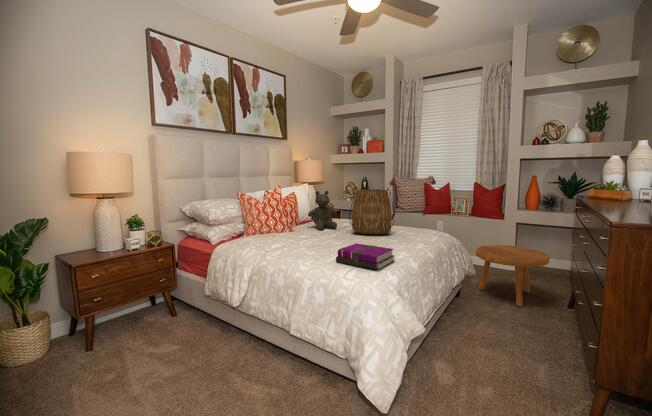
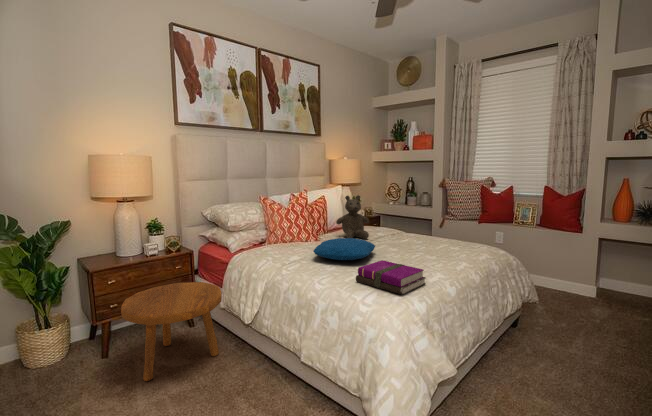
tote bag: present [350,188,394,235] -> none [382,193,435,249]
pillow: none [293,227,346,245] -> present [313,238,375,260]
footstool: present [476,245,550,307] -> present [121,282,222,381]

